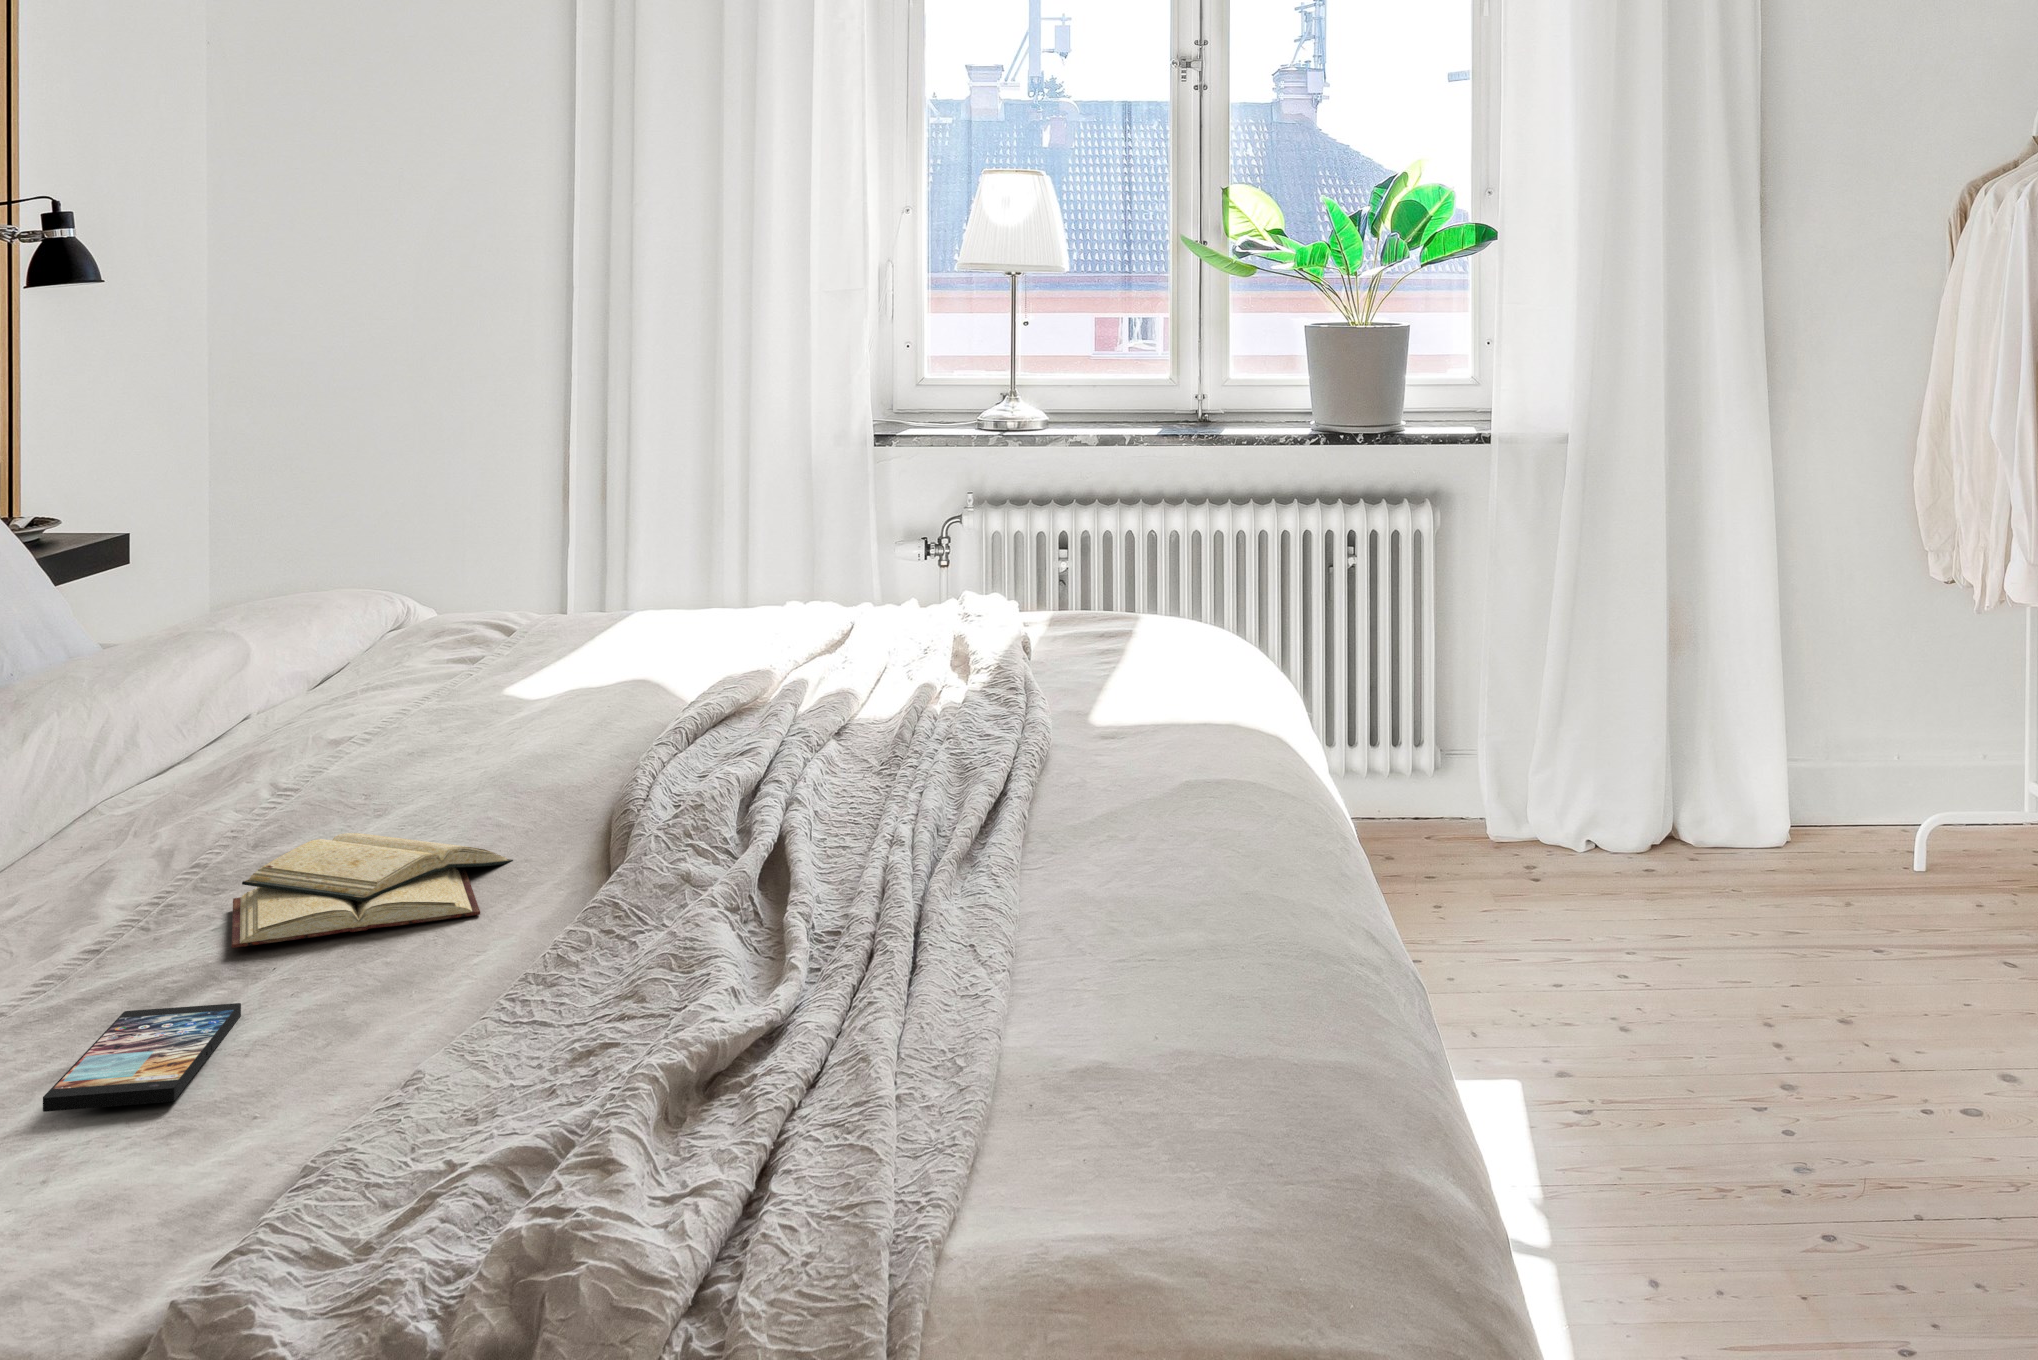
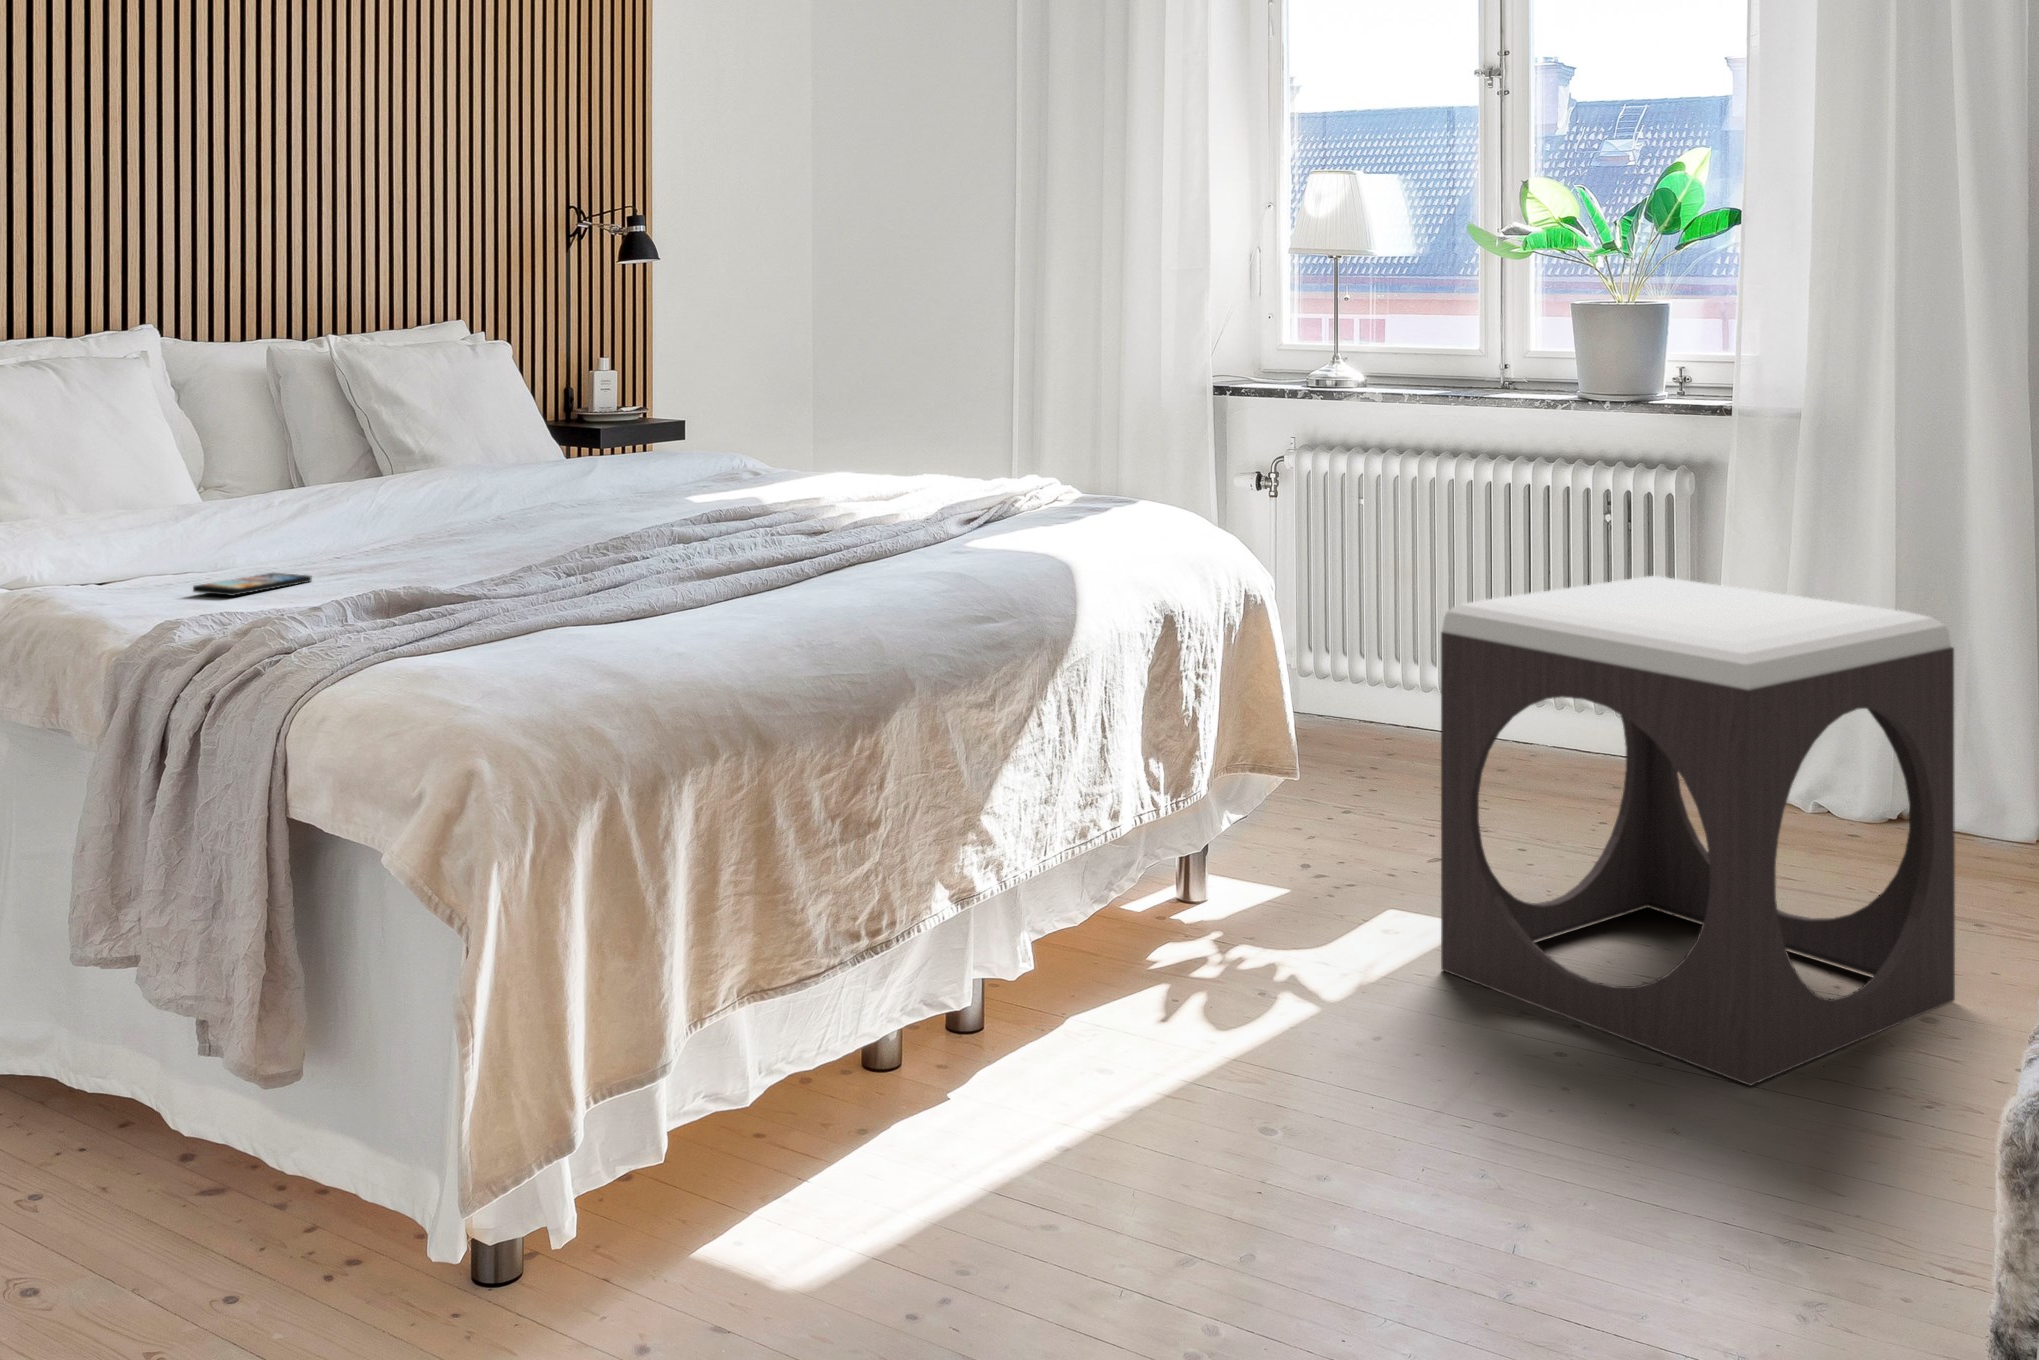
footstool: none [1592,646,2030,1215] -> present [1441,576,1955,1086]
diary: present [232,833,513,948] -> none [351,529,523,567]

